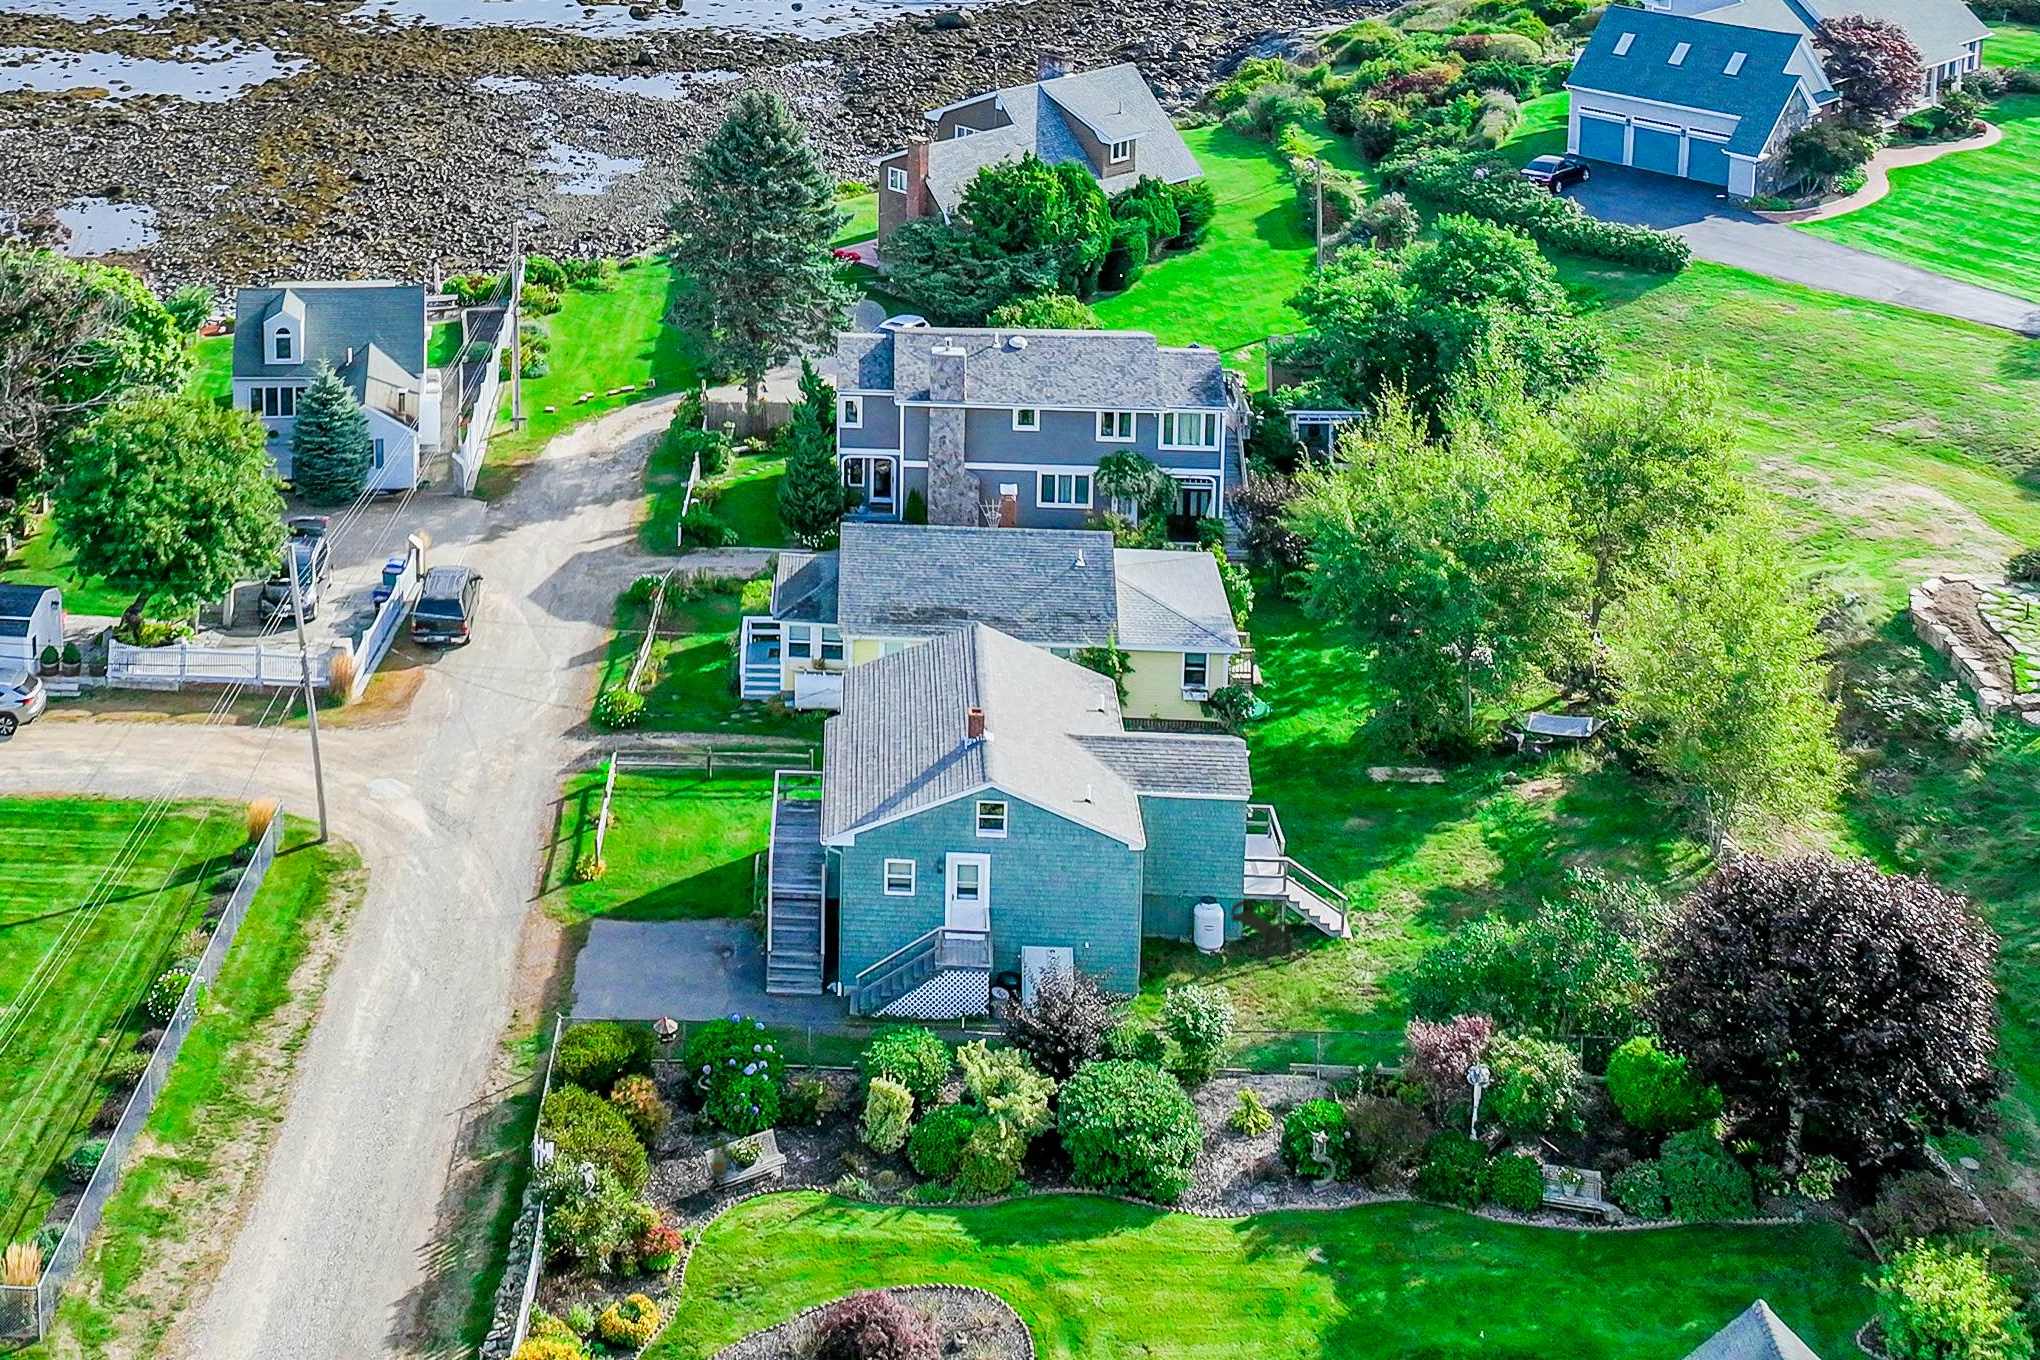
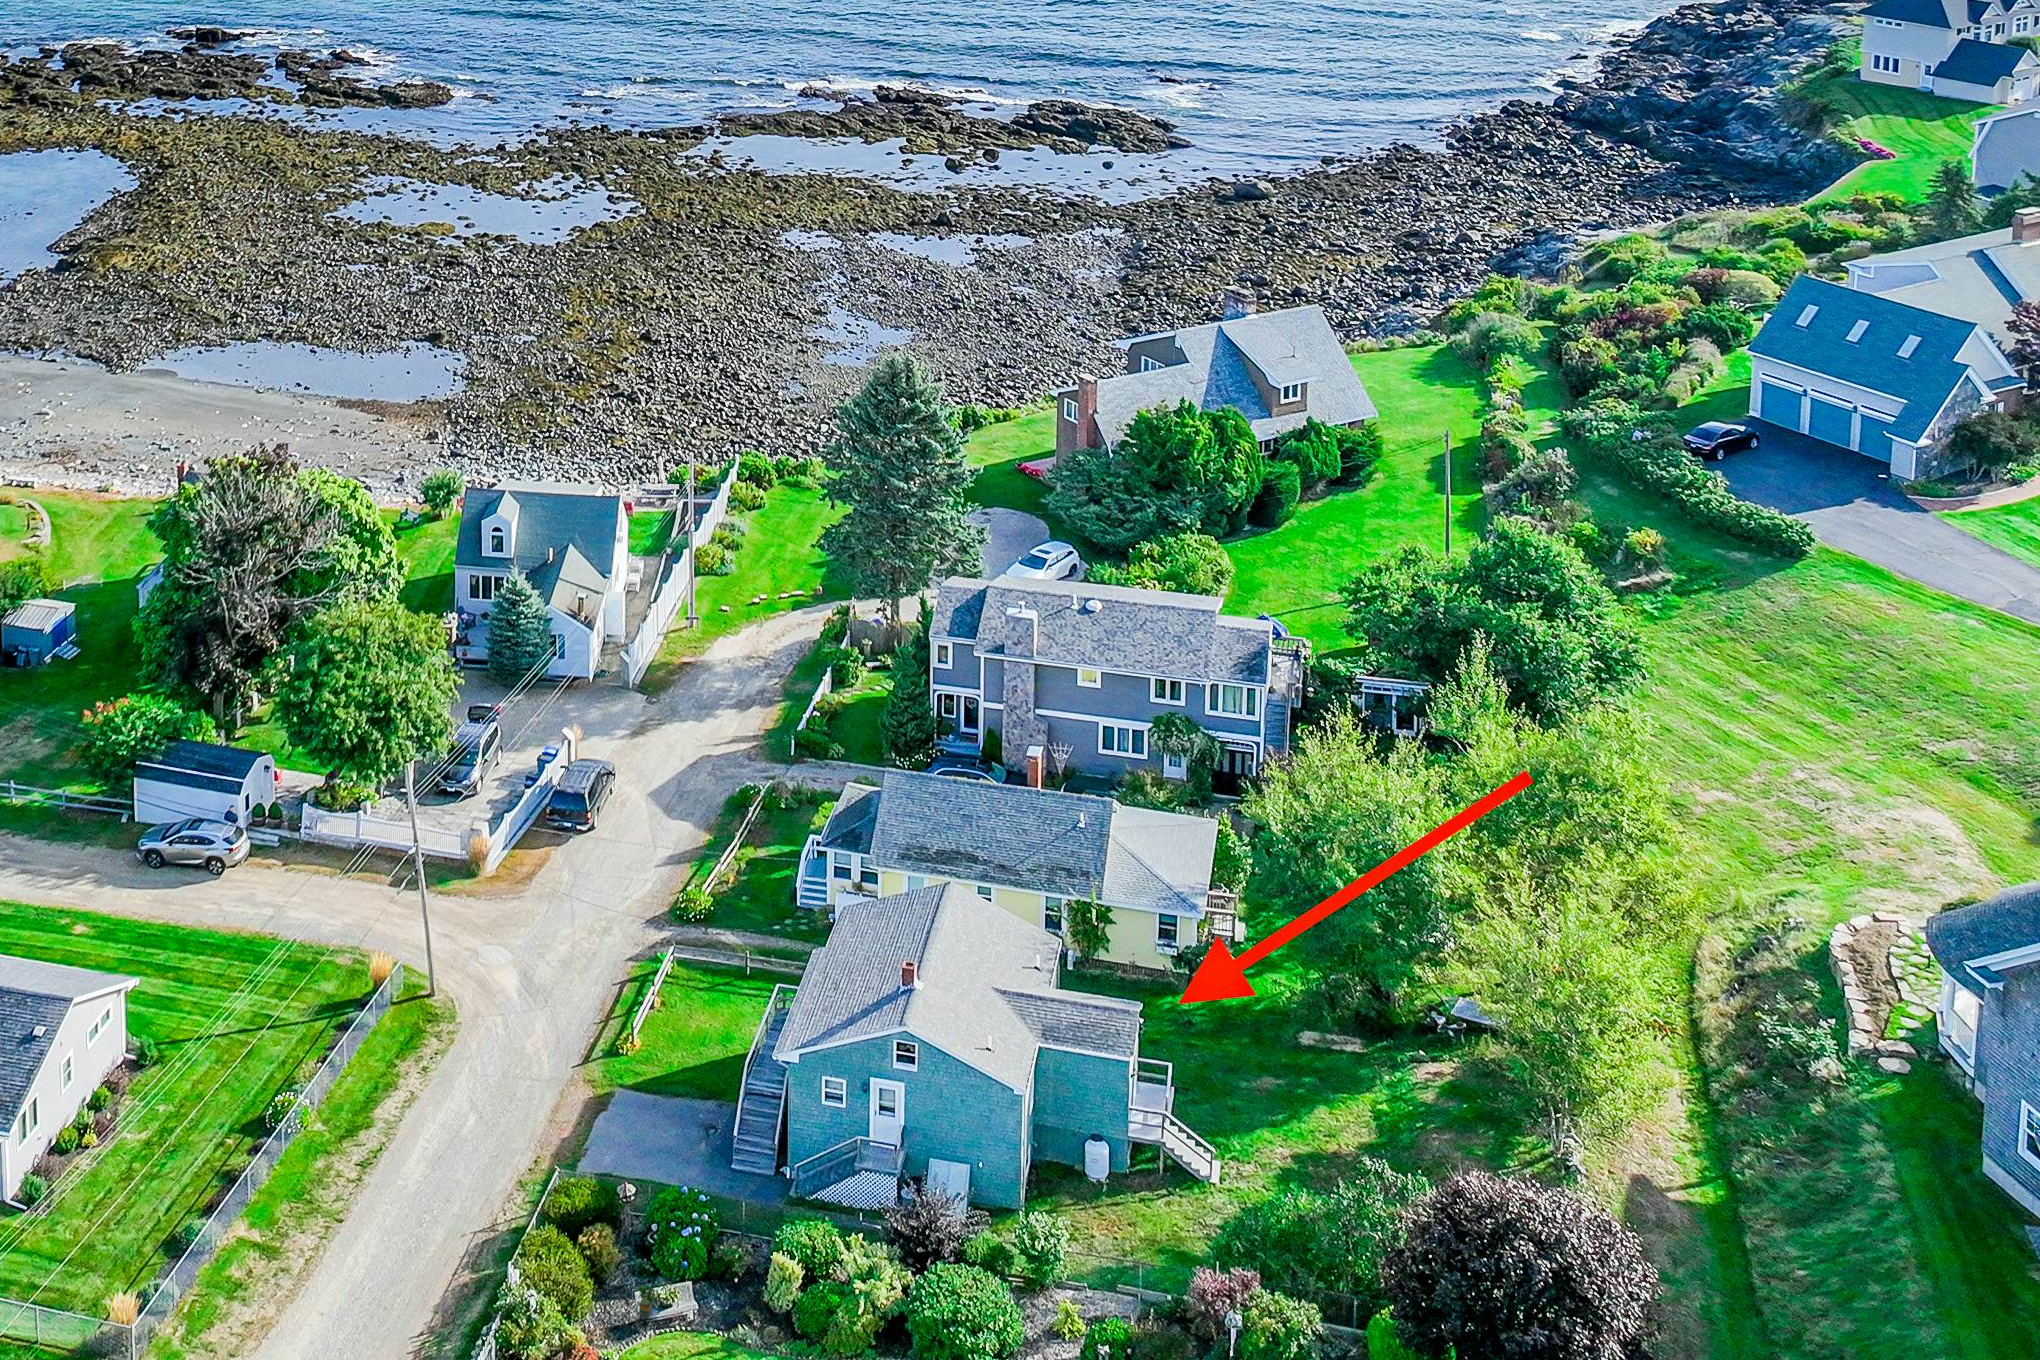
bench: present [1231,899,1291,964] -> none [1122,1141,1170,1200]

